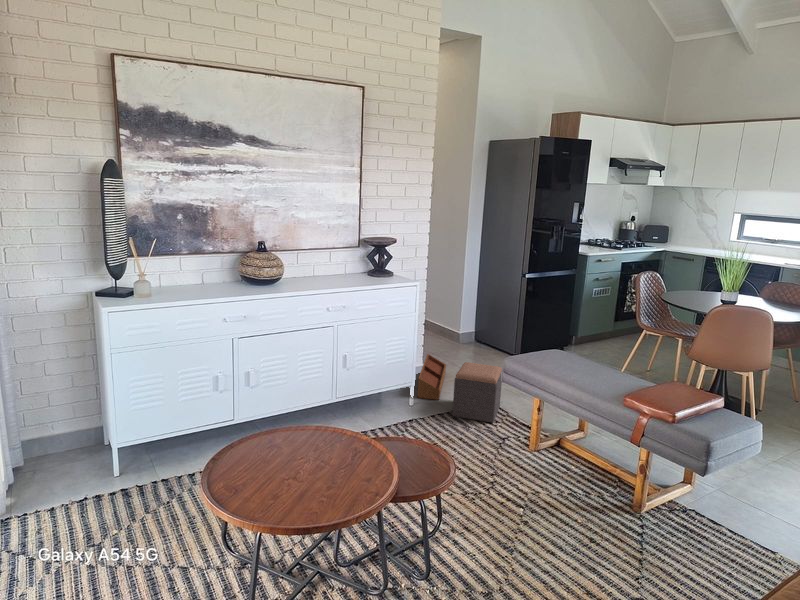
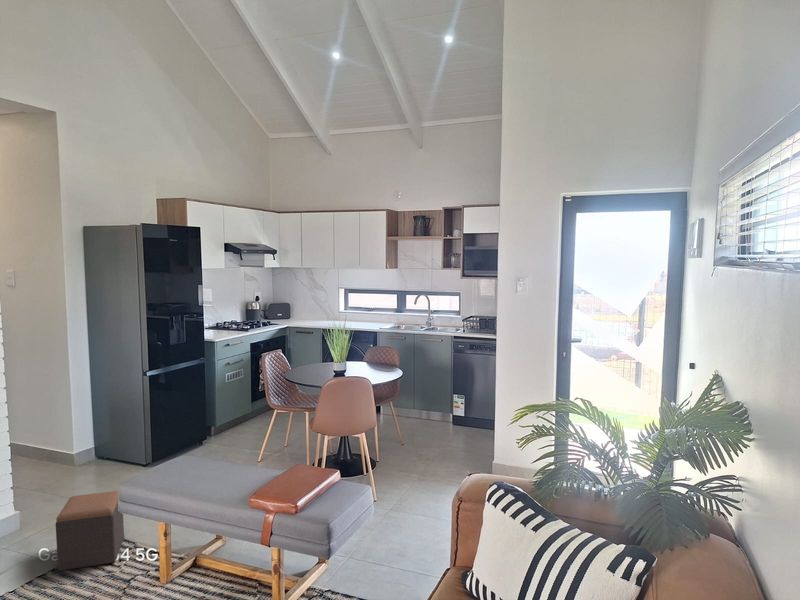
storage bin: present [418,354,446,400] -> none [5,494,52,560]

